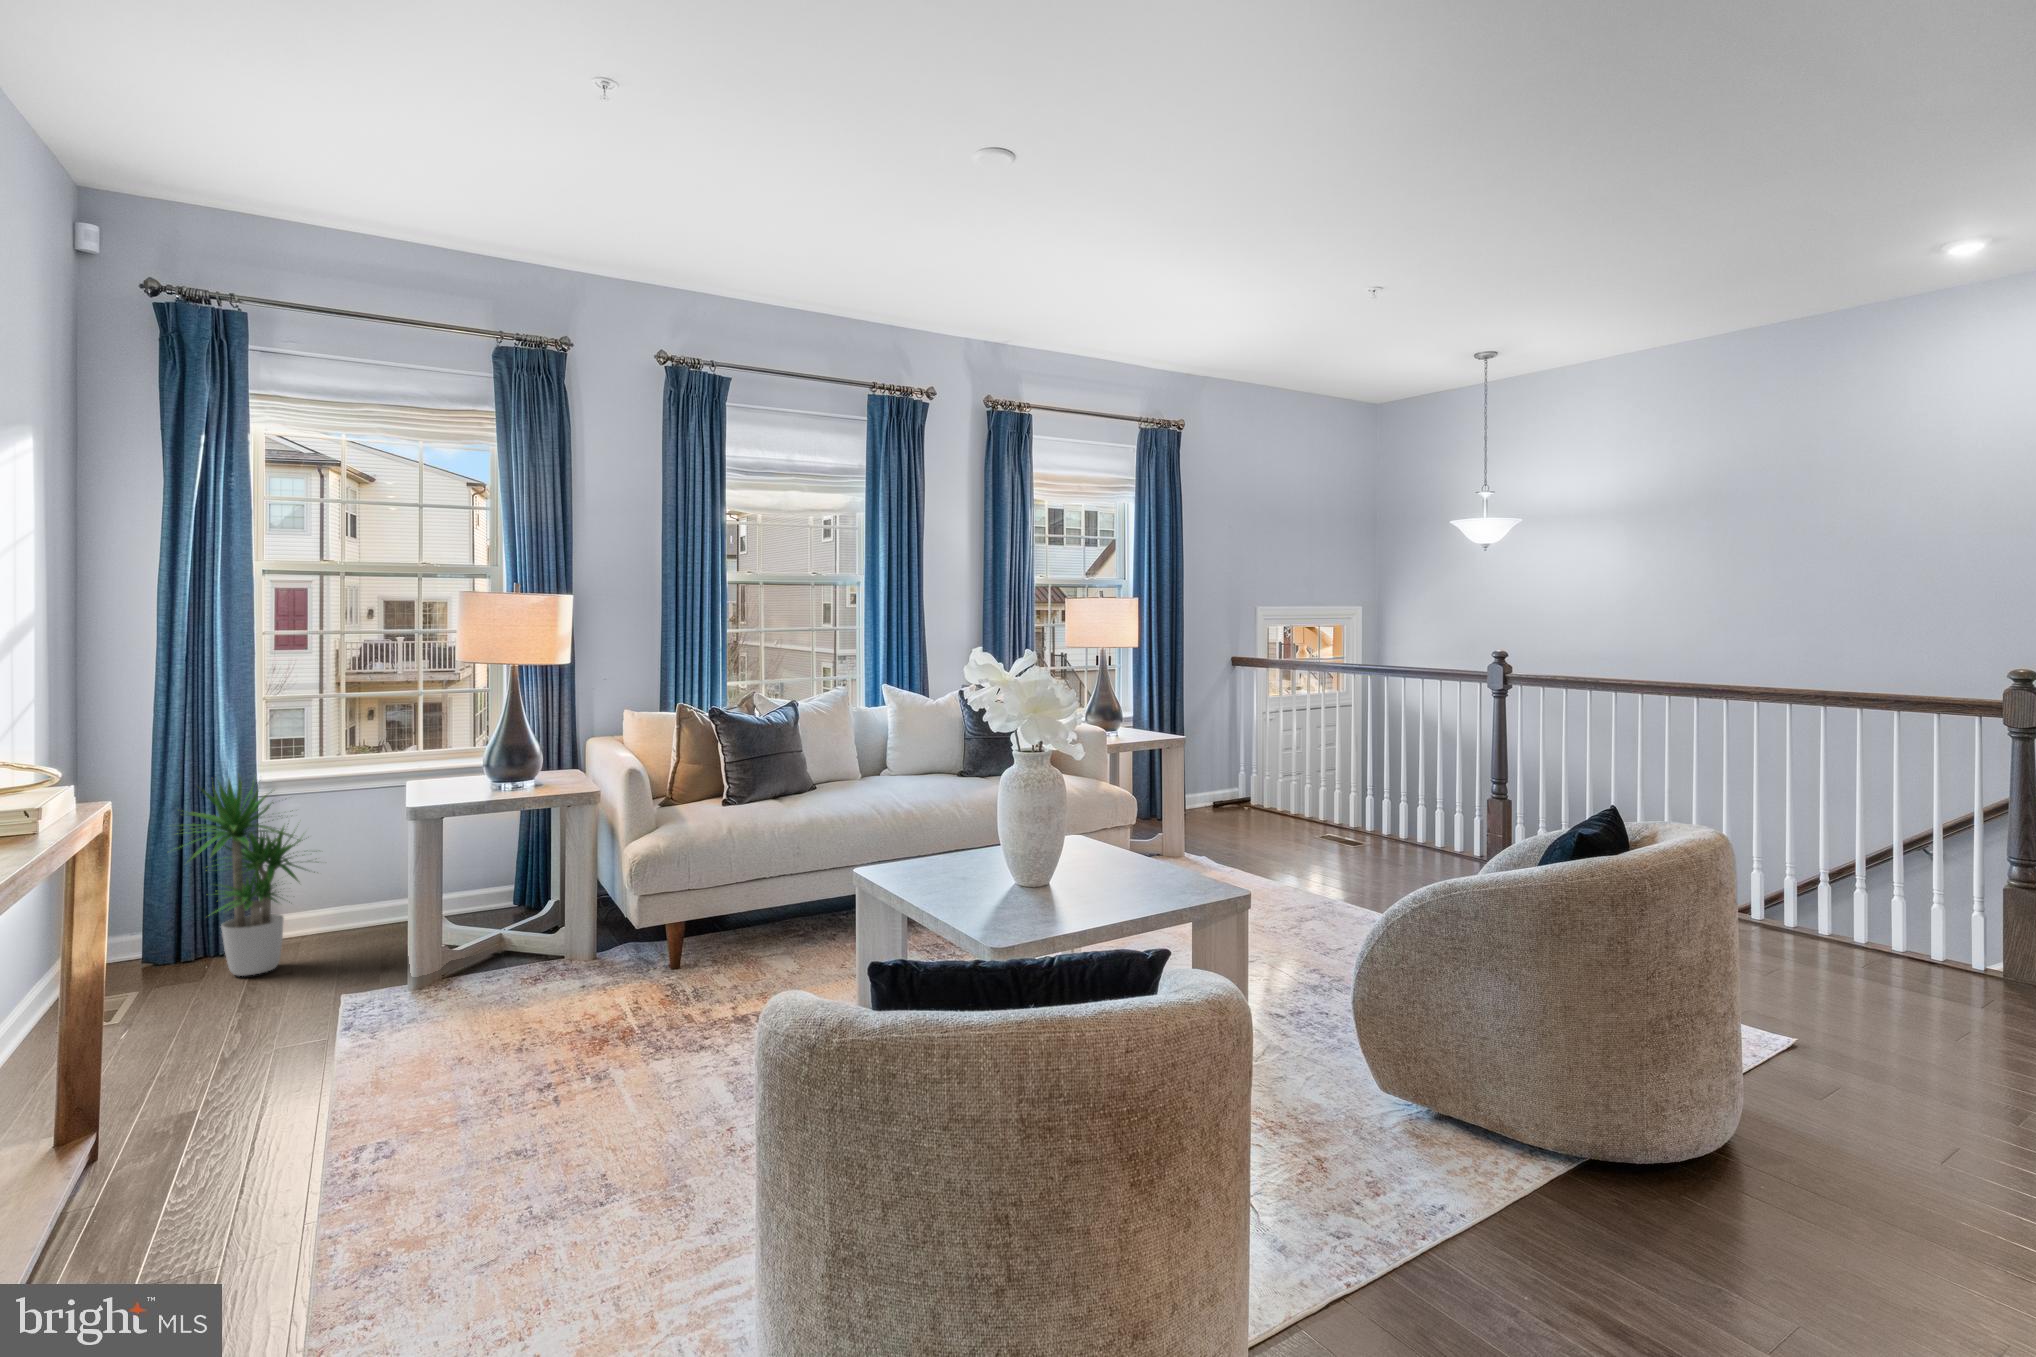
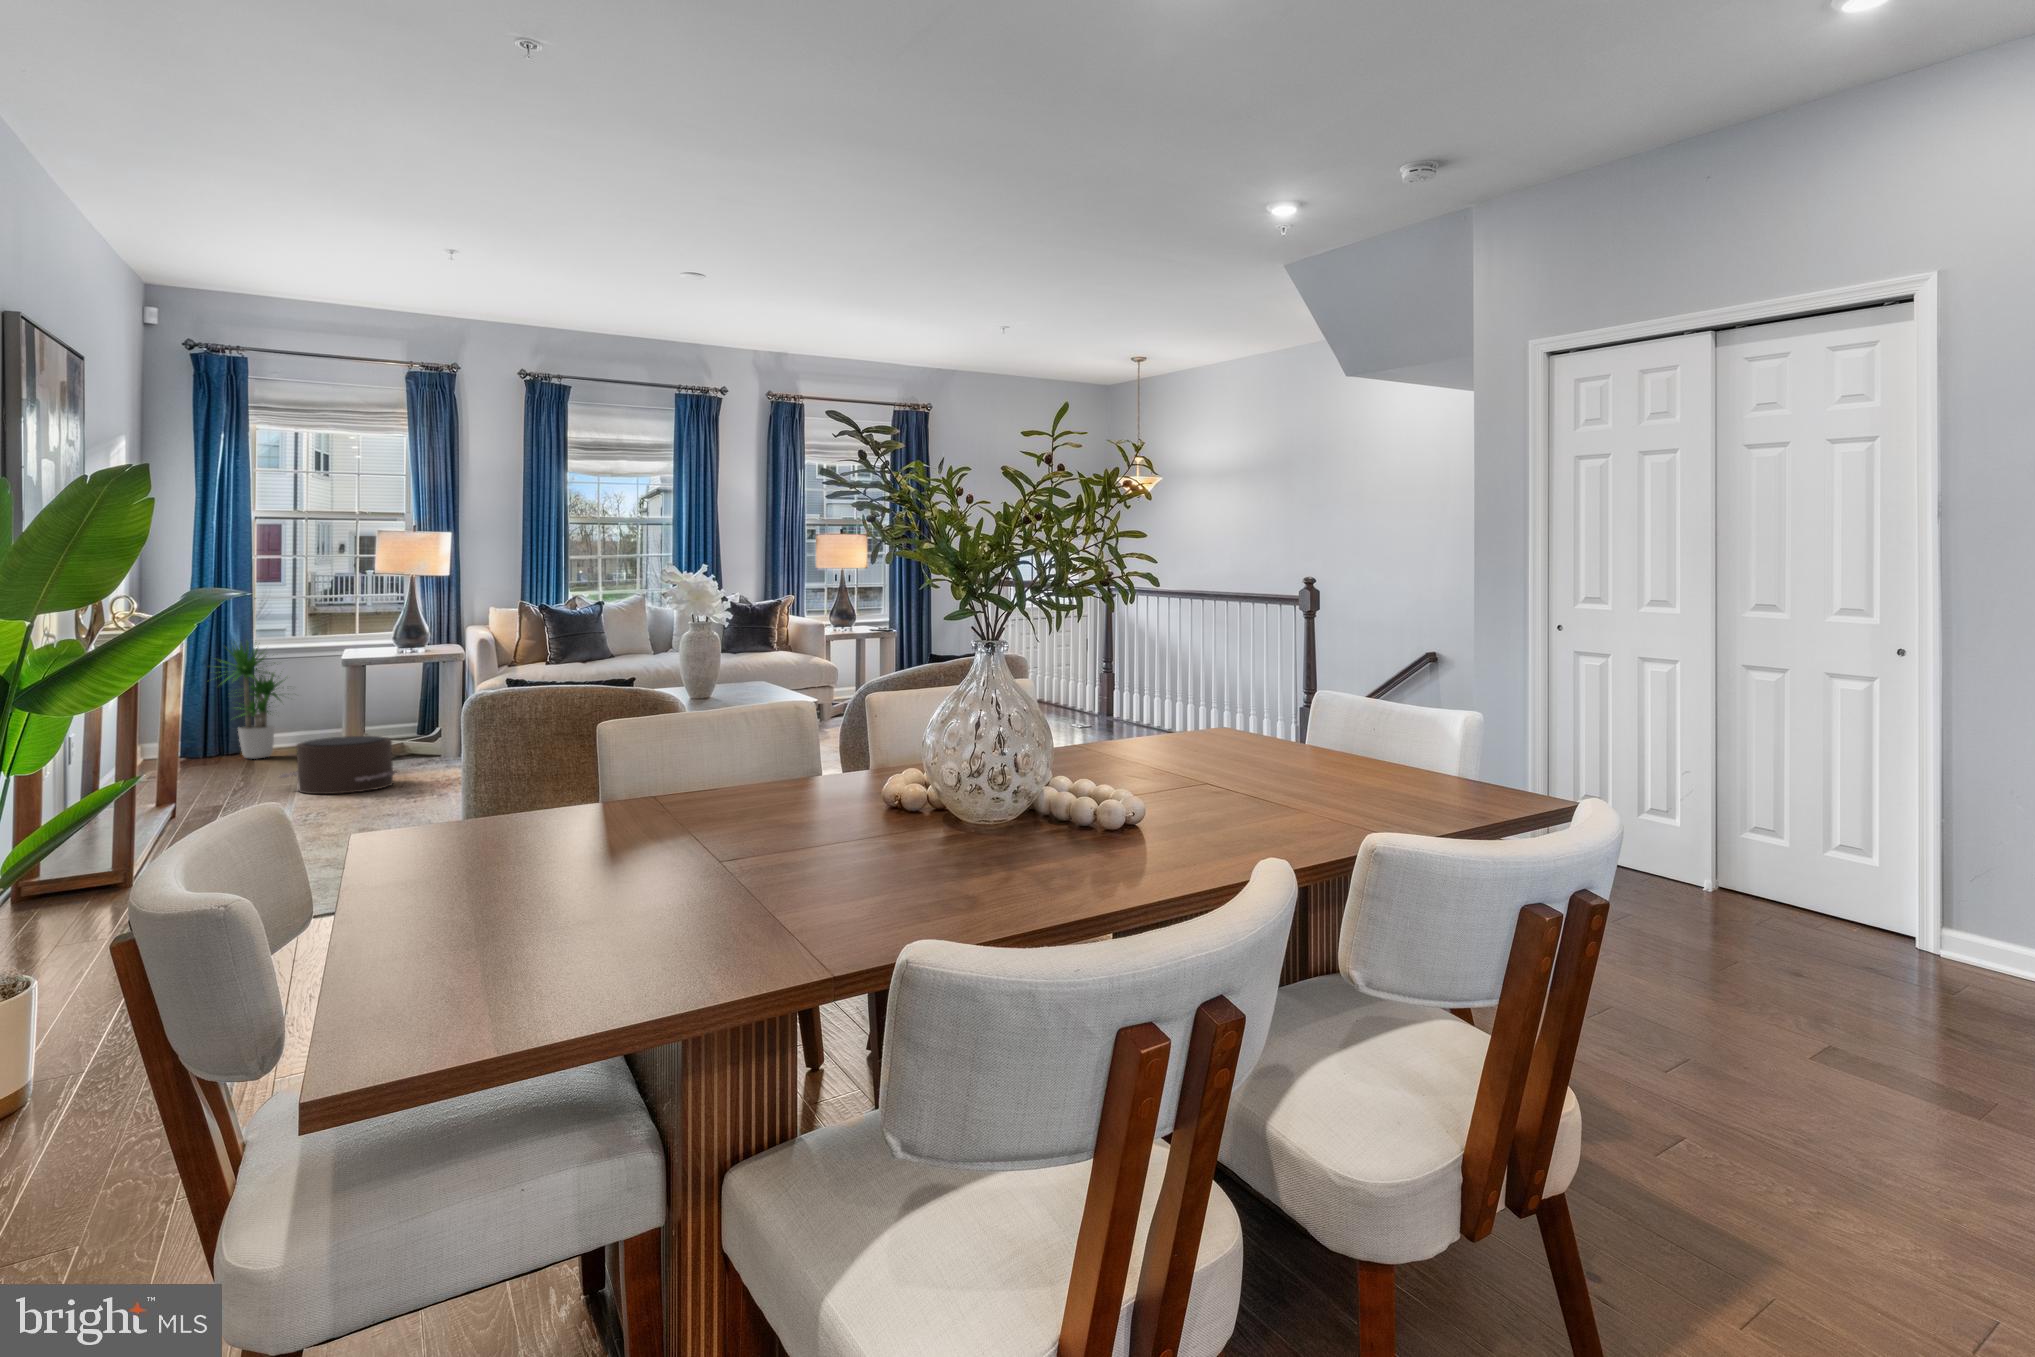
pouf: none [289,977,522,1124] -> present [280,736,396,794]

